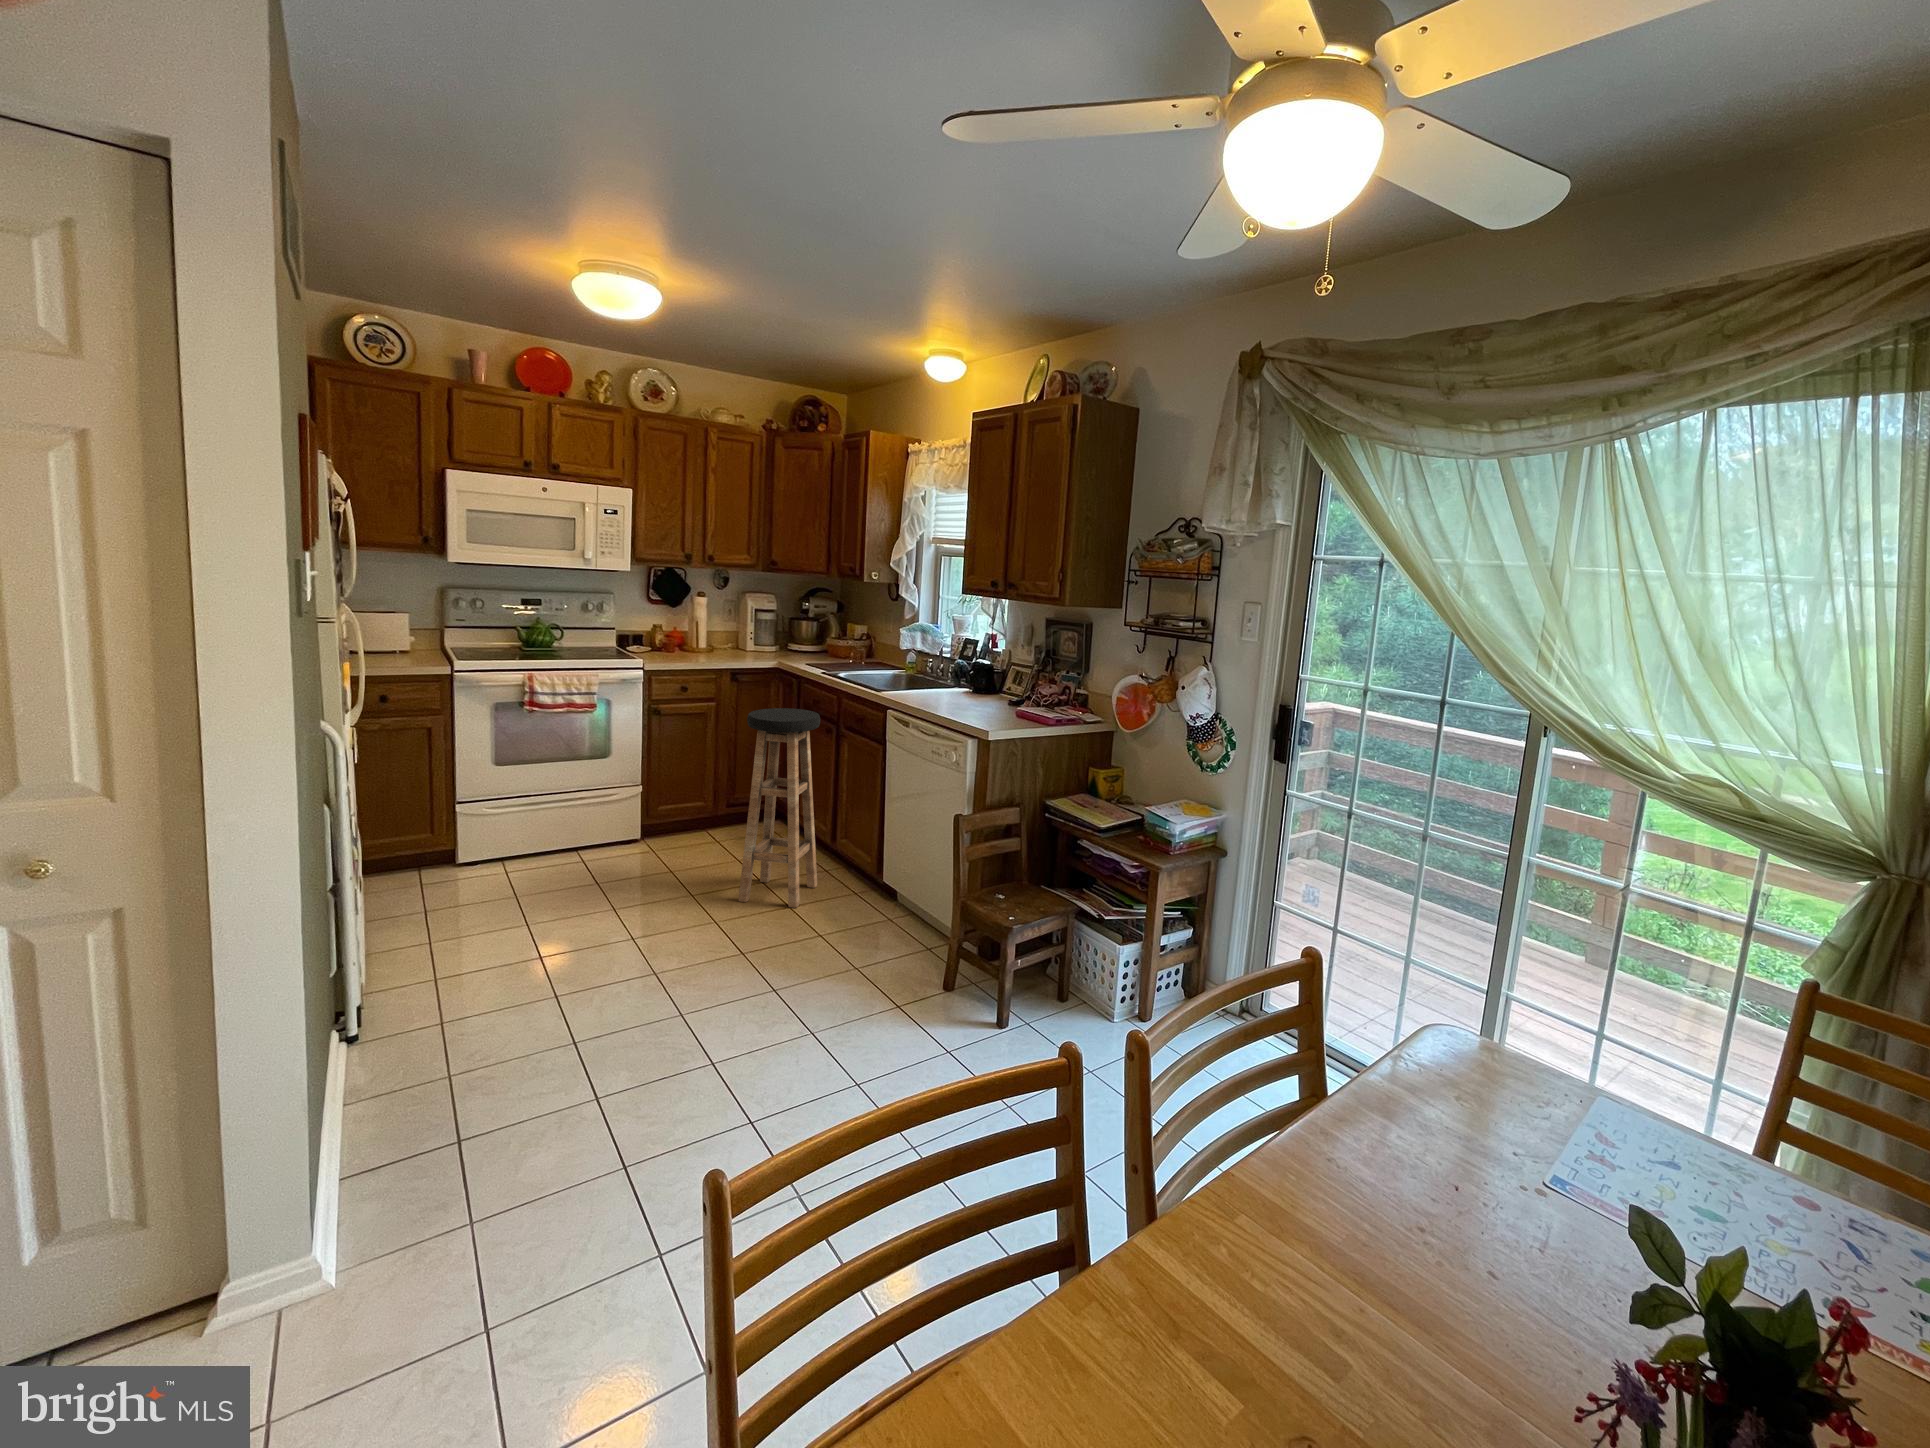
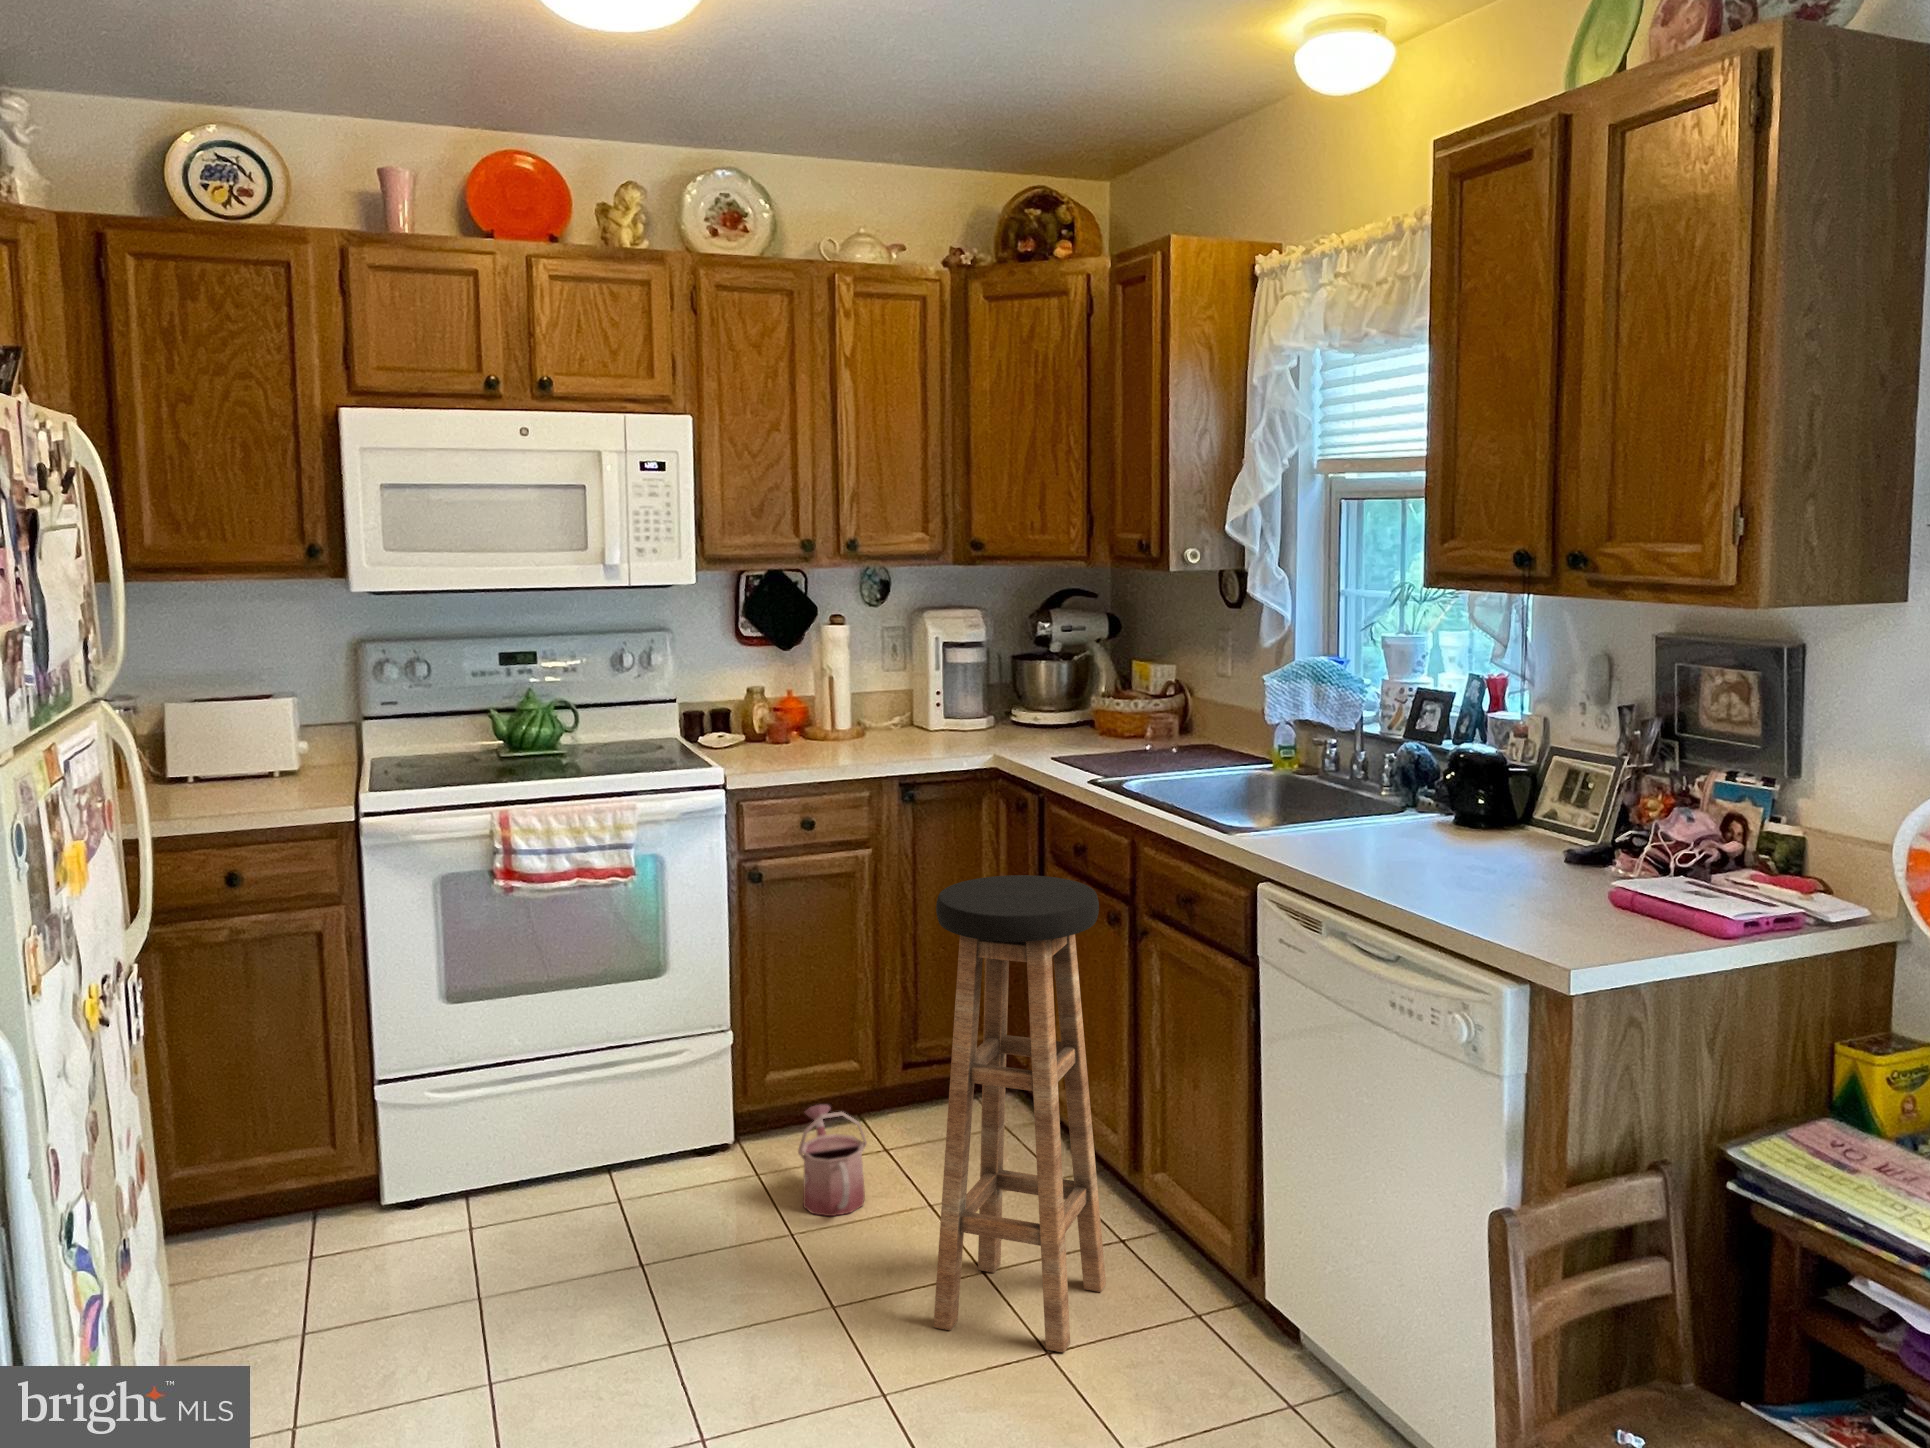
watering can: none [675,817,710,865] -> present [798,1105,867,1216]

